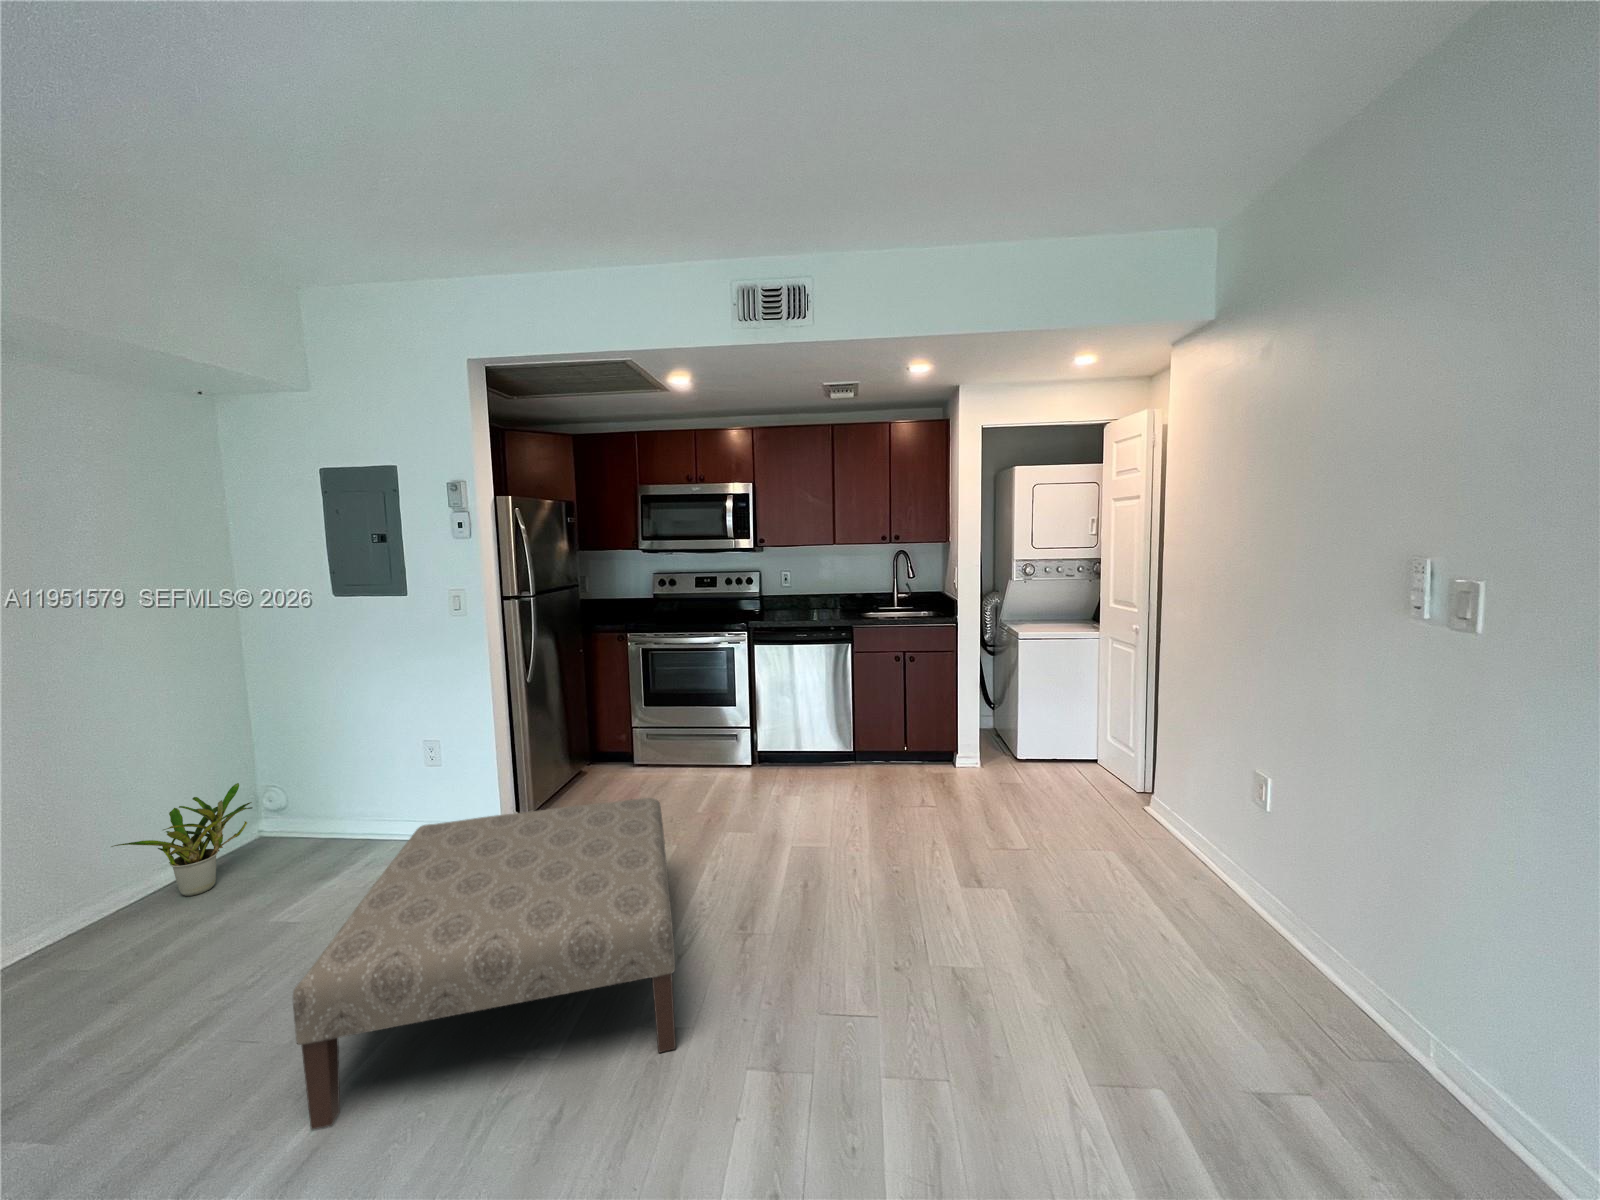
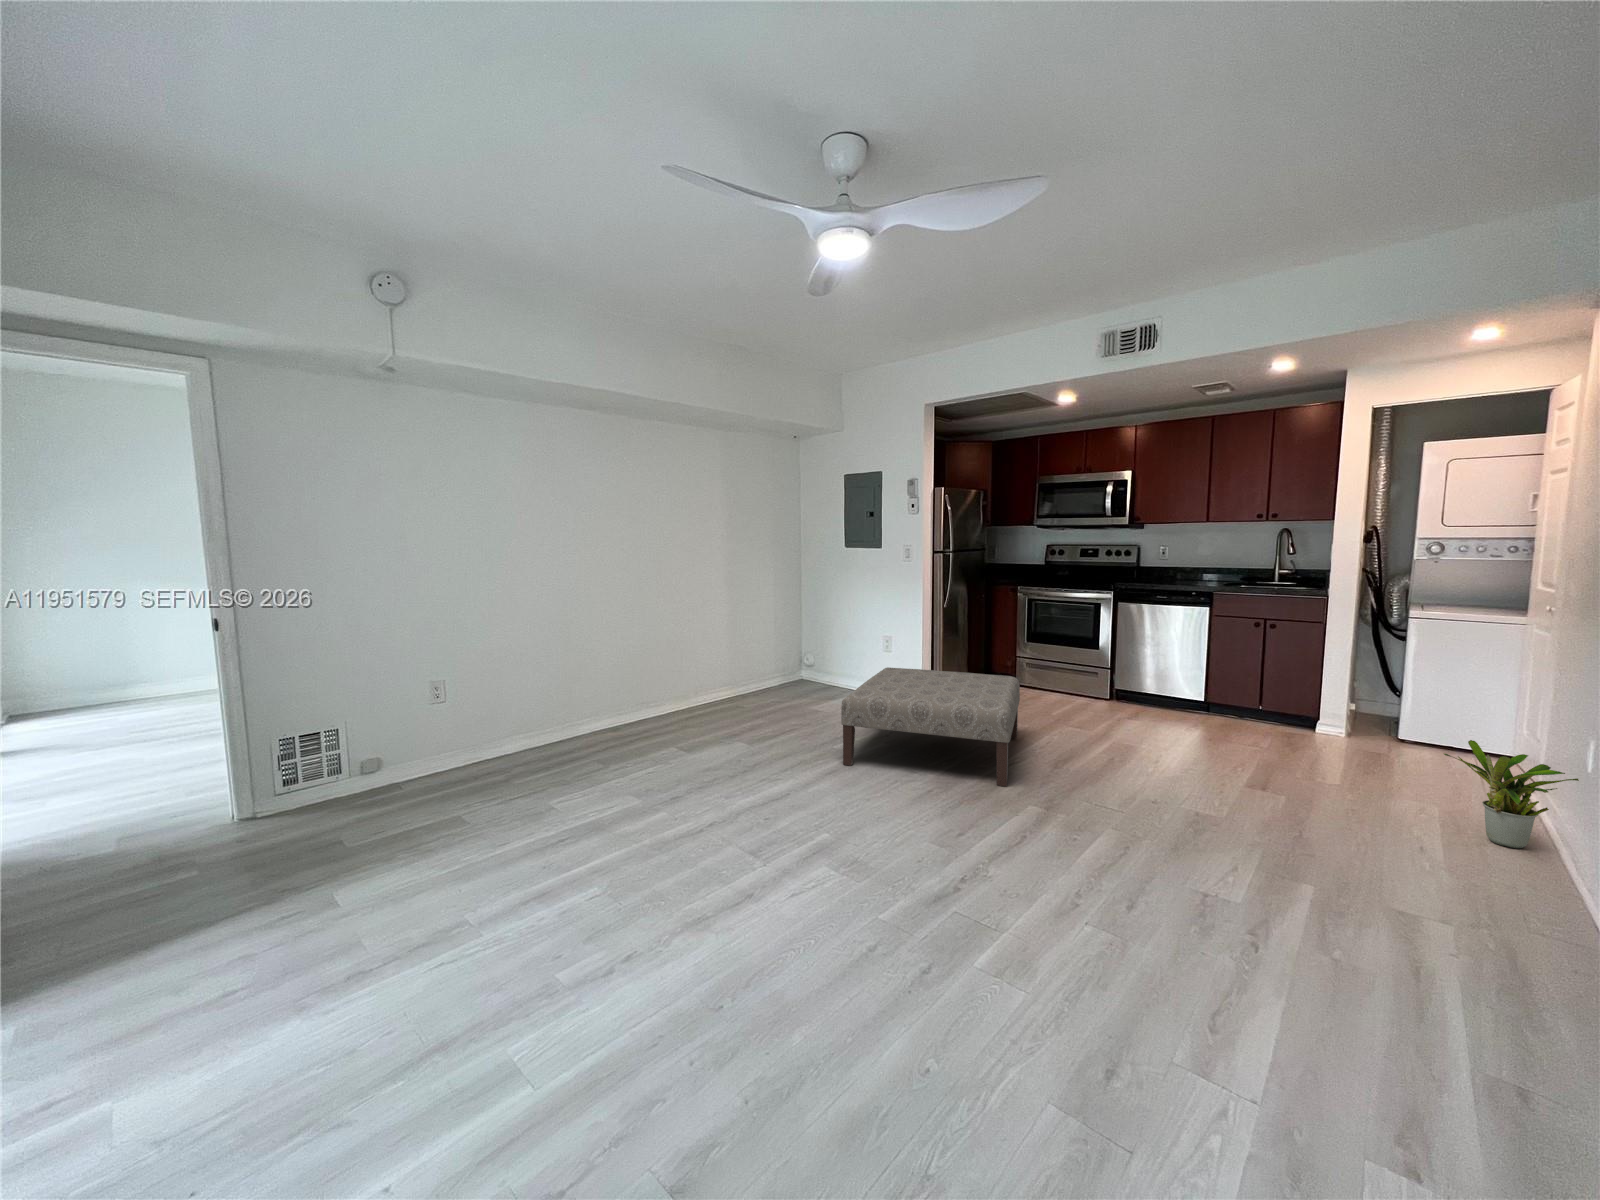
potted plant: present [111,783,252,896] -> present [1444,740,1579,848]

